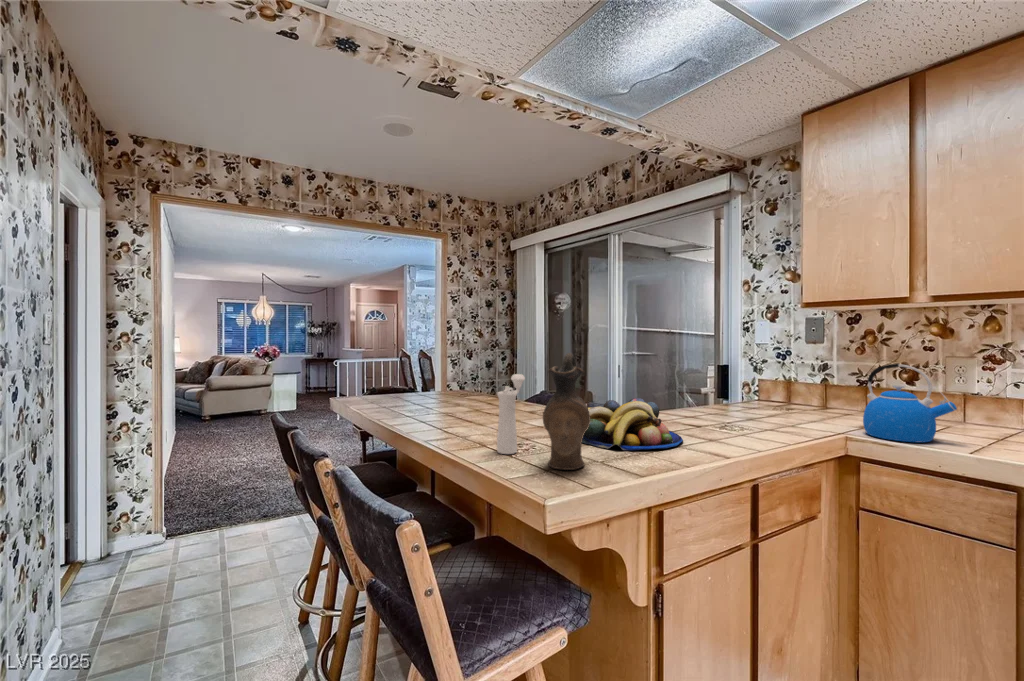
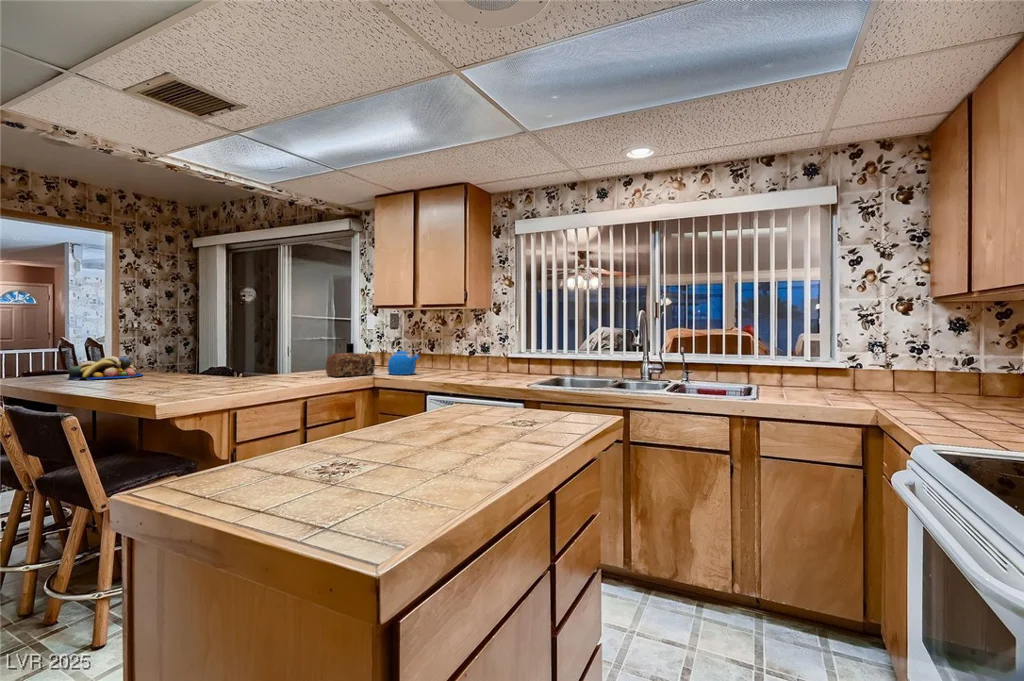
ceramic pitcher: present [543,353,590,470] -> none [178,329,207,389]
pepper mill: present [497,374,525,454] -> none [152,344,174,388]
bread loaf: none [745,391,842,440] -> present [325,353,375,377]
fruit bowl: present [582,398,683,450] -> present [68,356,143,380]

